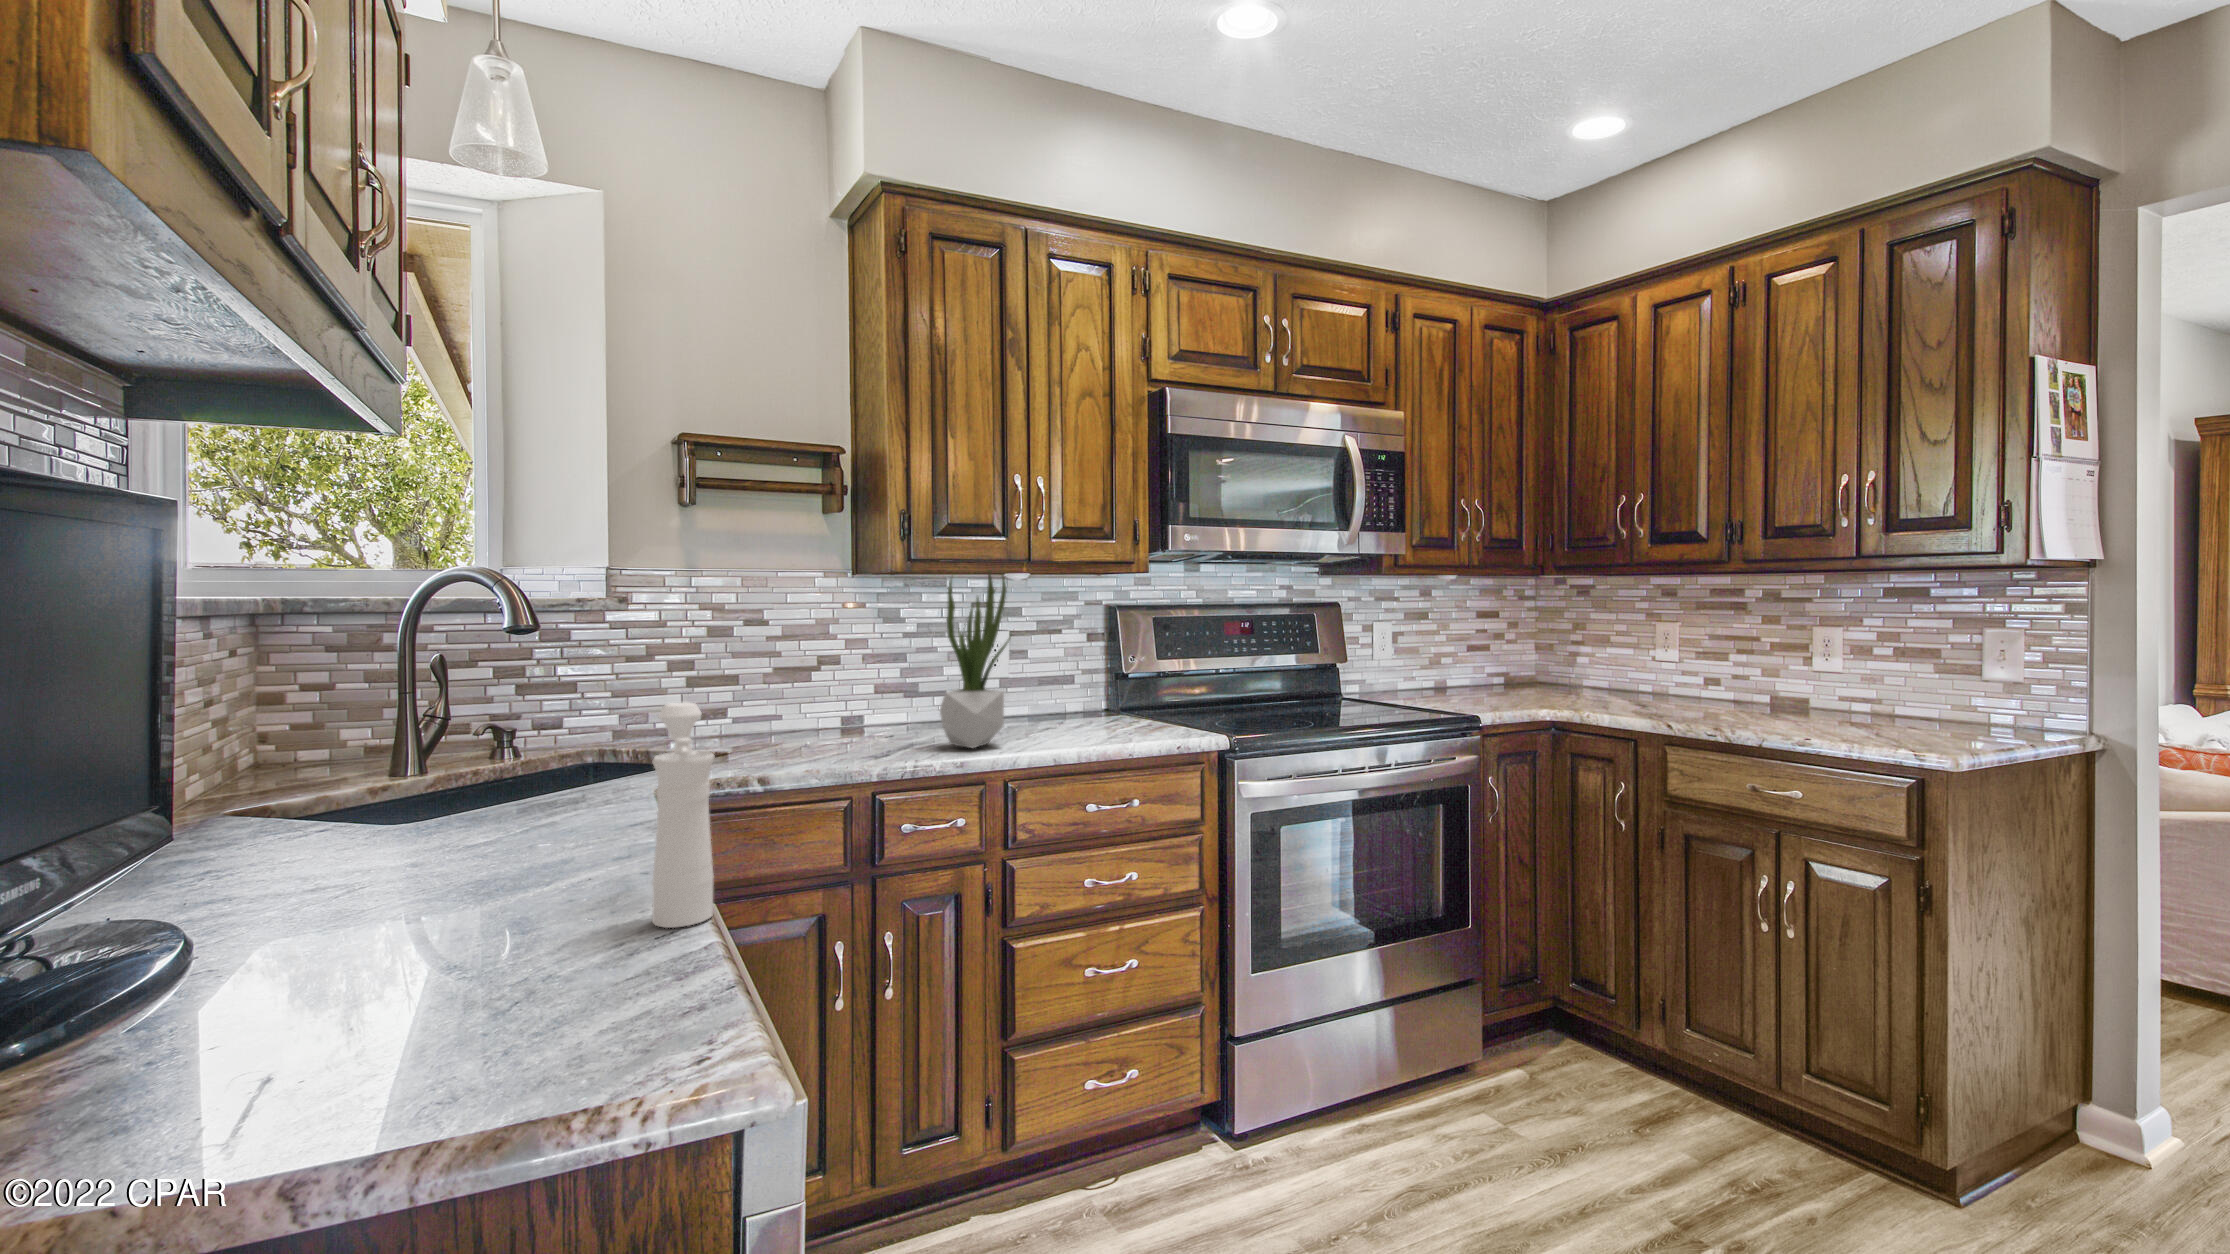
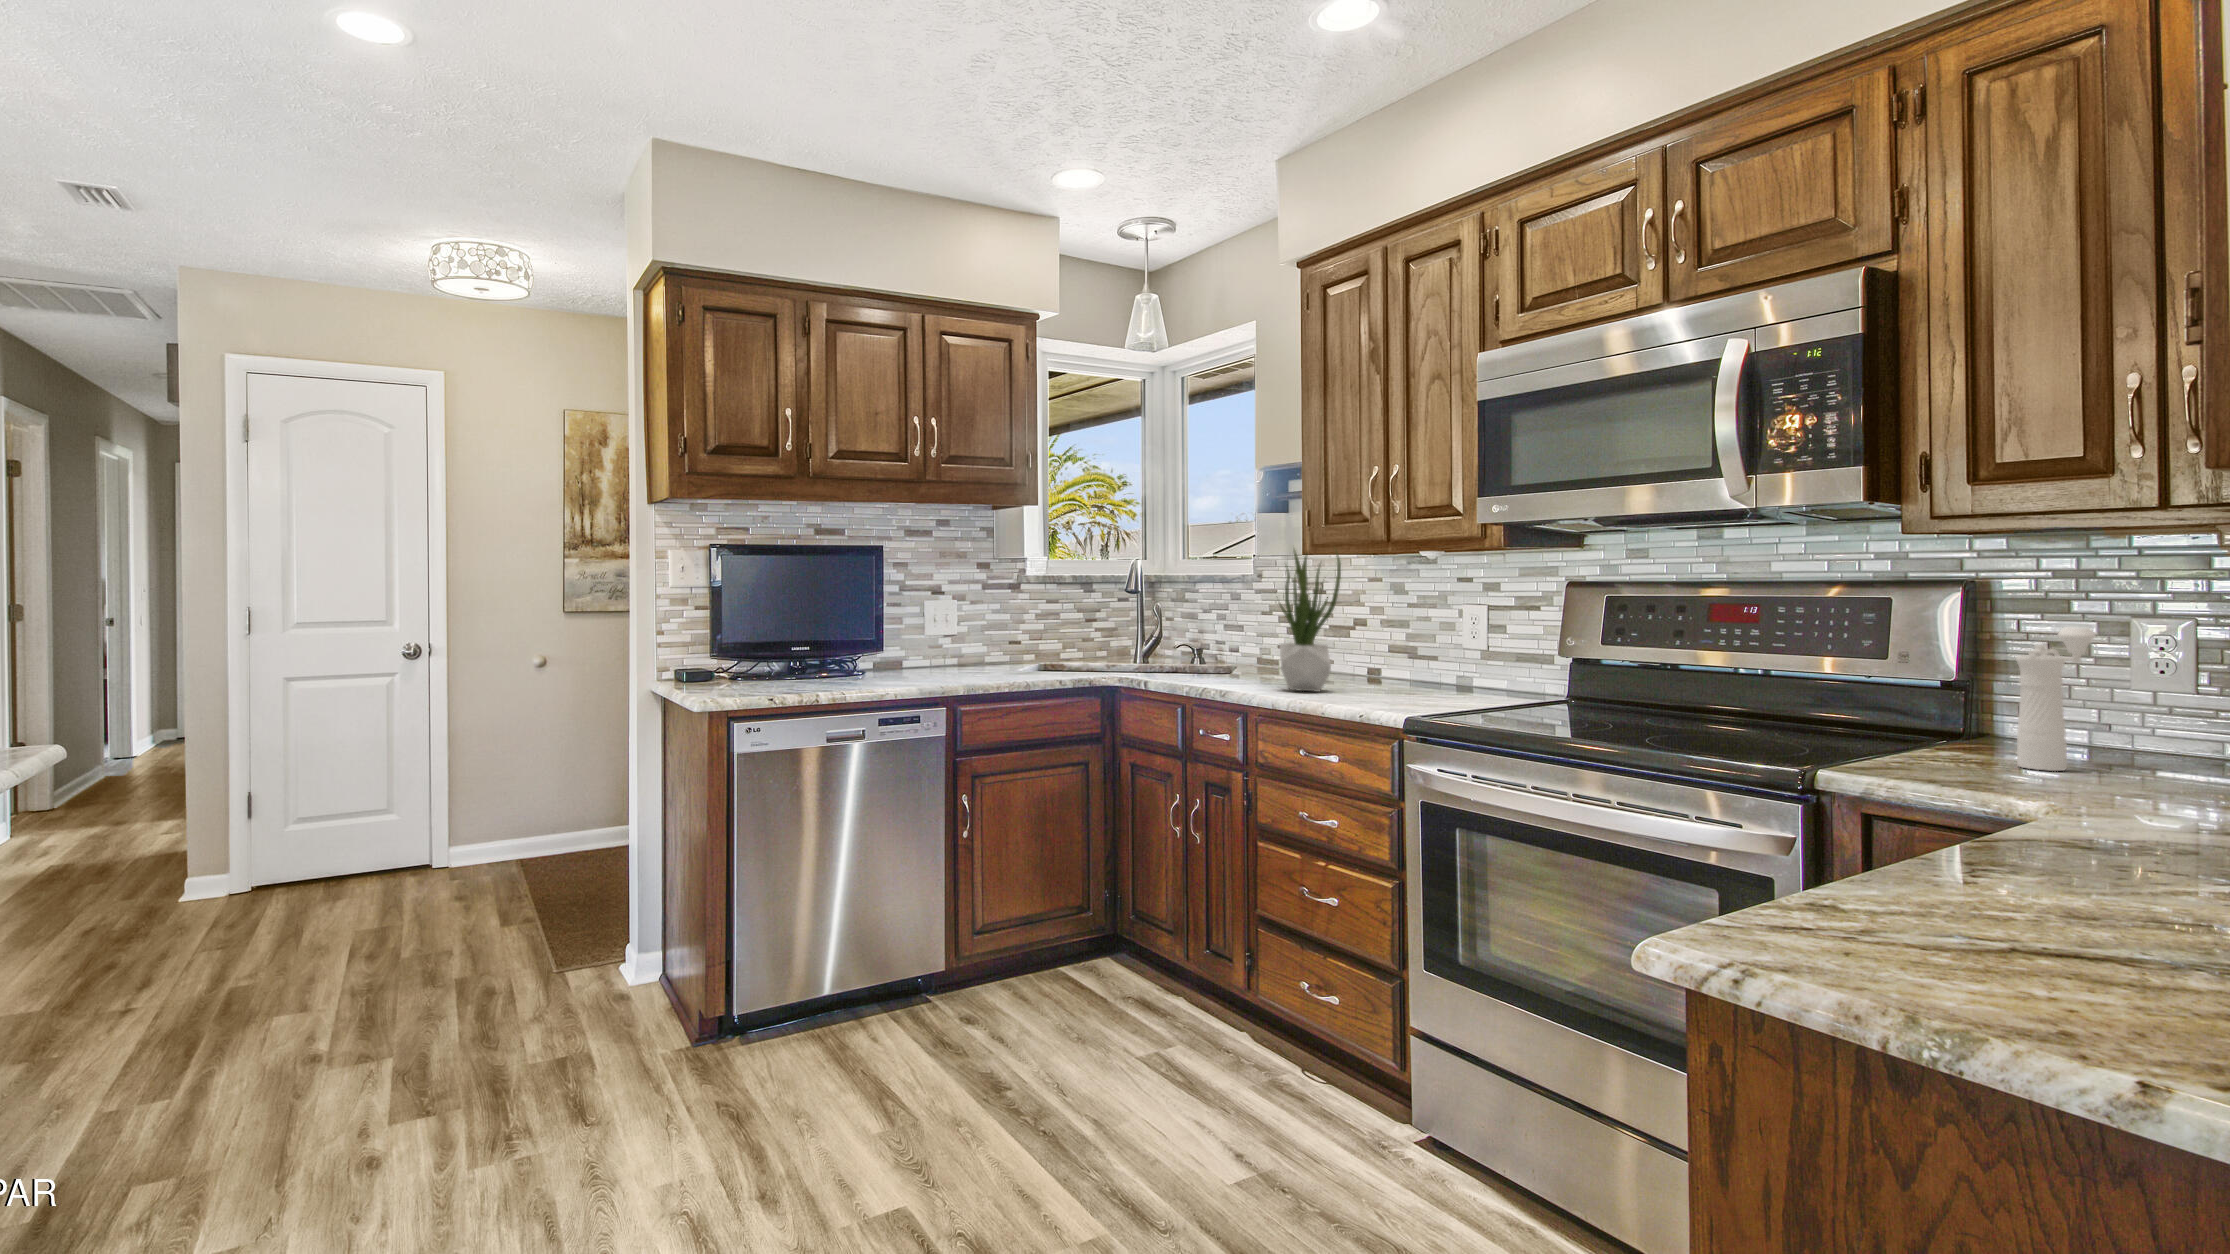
pepper mill: present [652,702,715,928] -> present [2016,627,2095,771]

